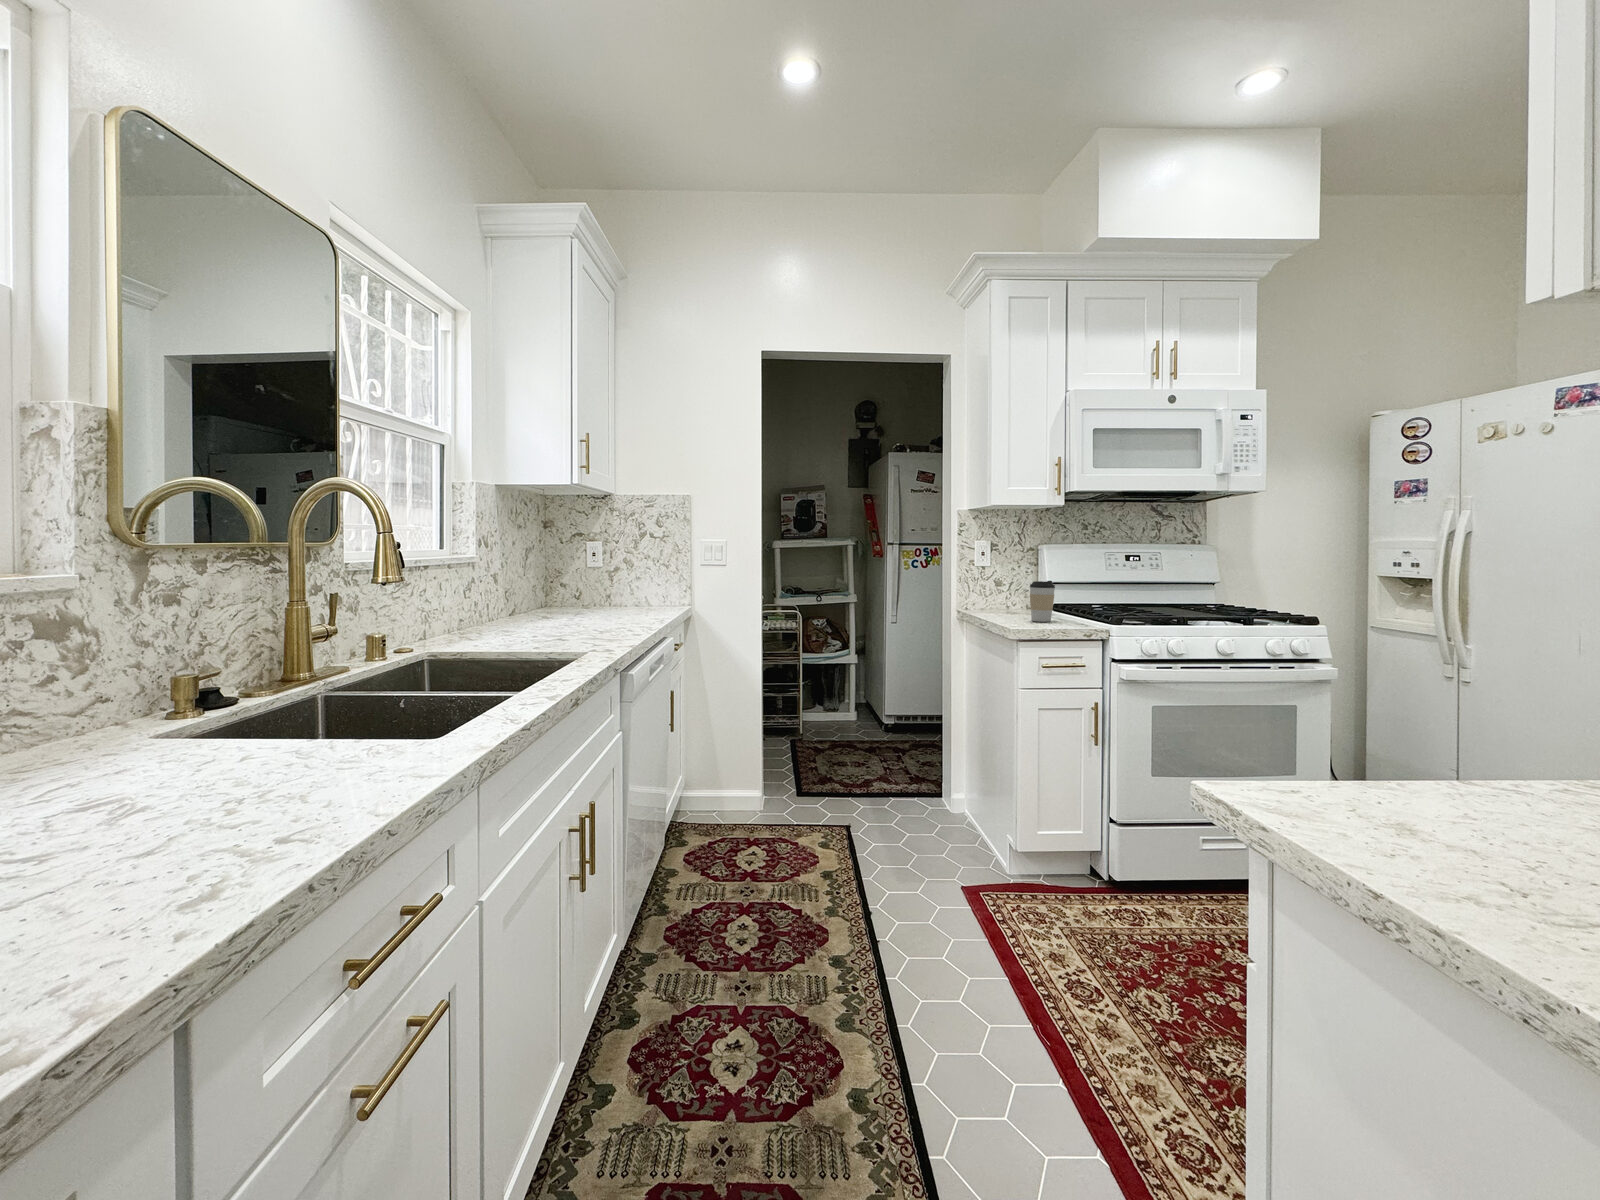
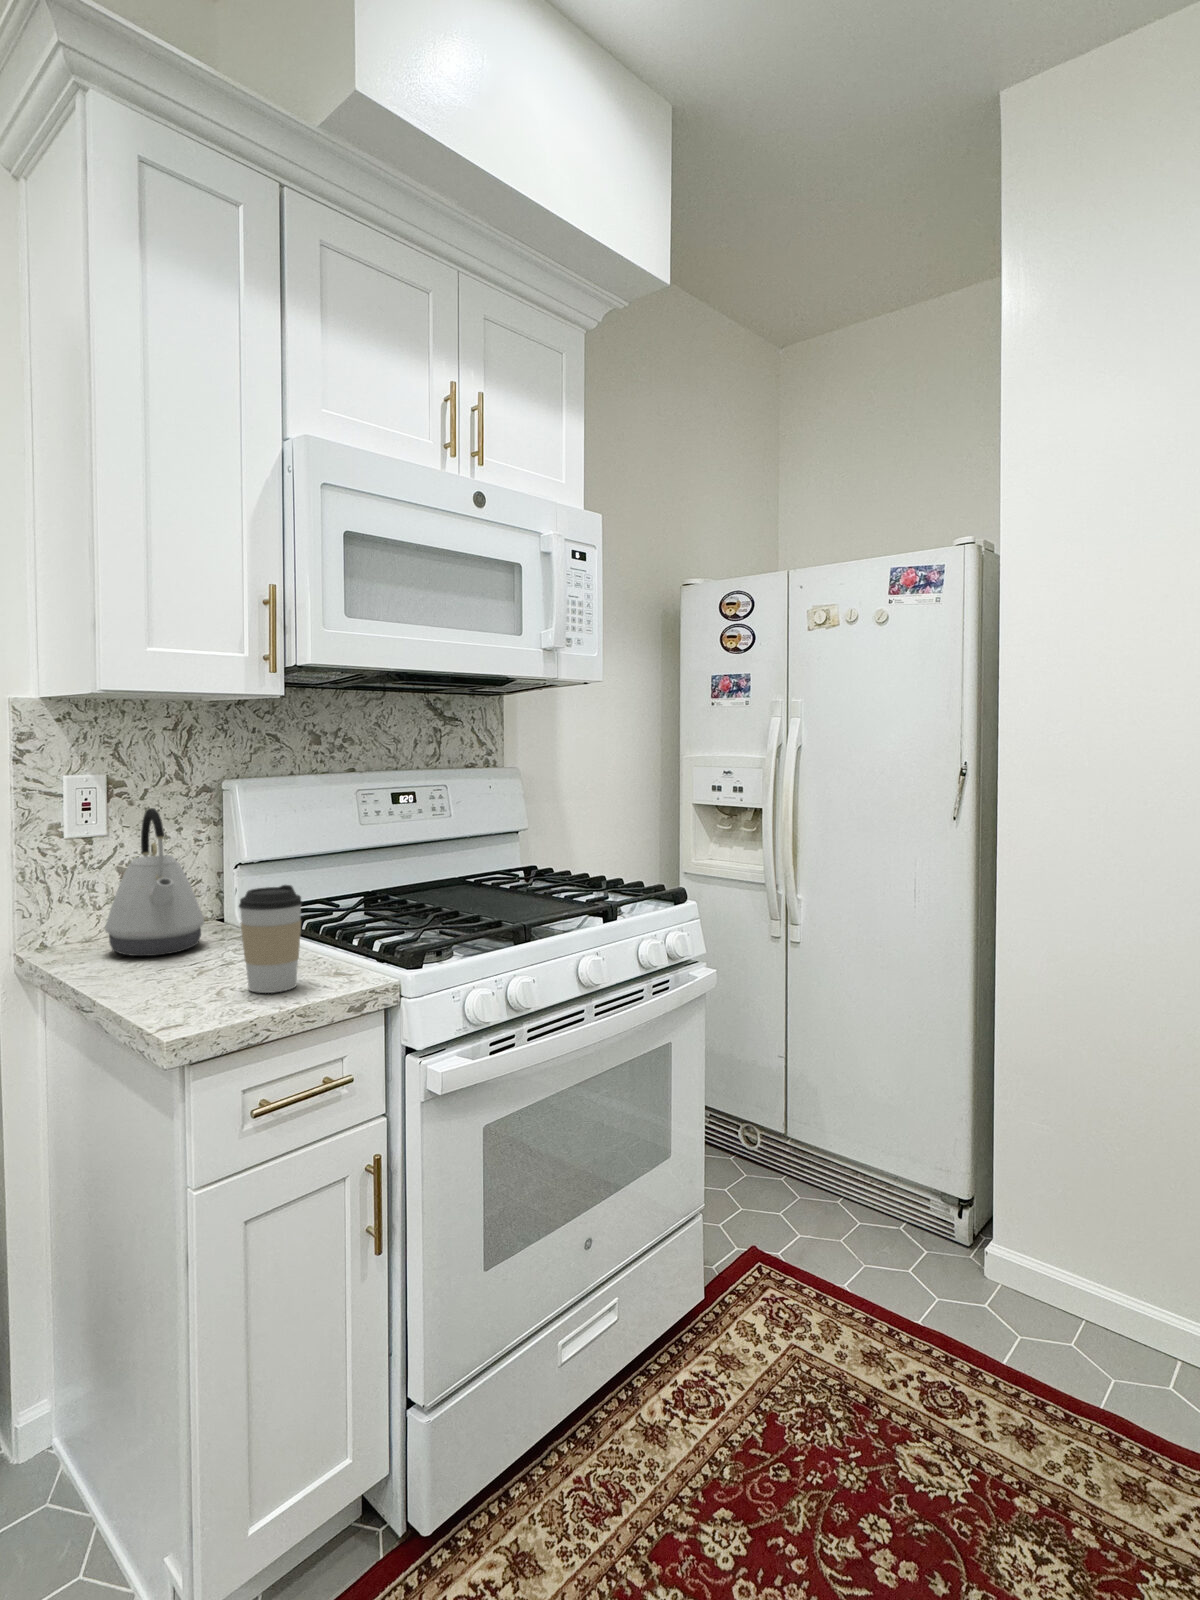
kettle: none [985,554,1024,613] -> present [105,808,204,956]

